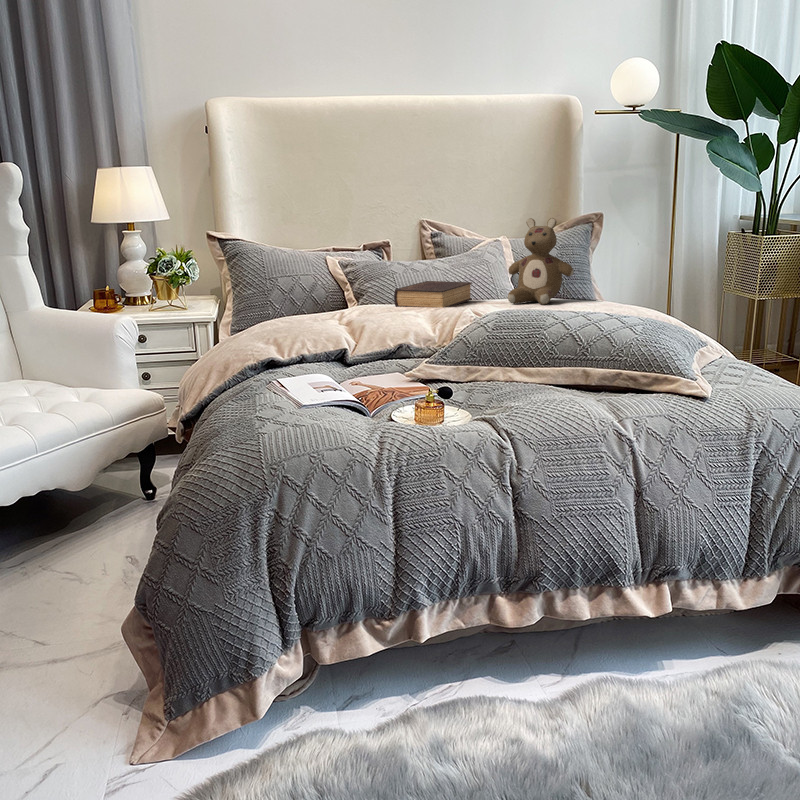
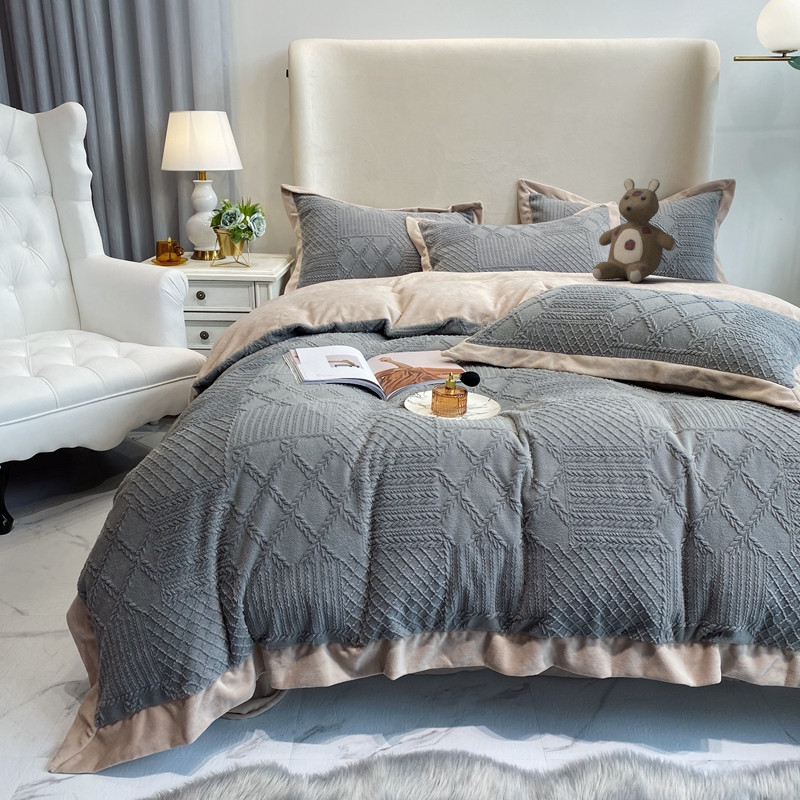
book: present [394,281,472,308] -> none [459,248,555,282]

